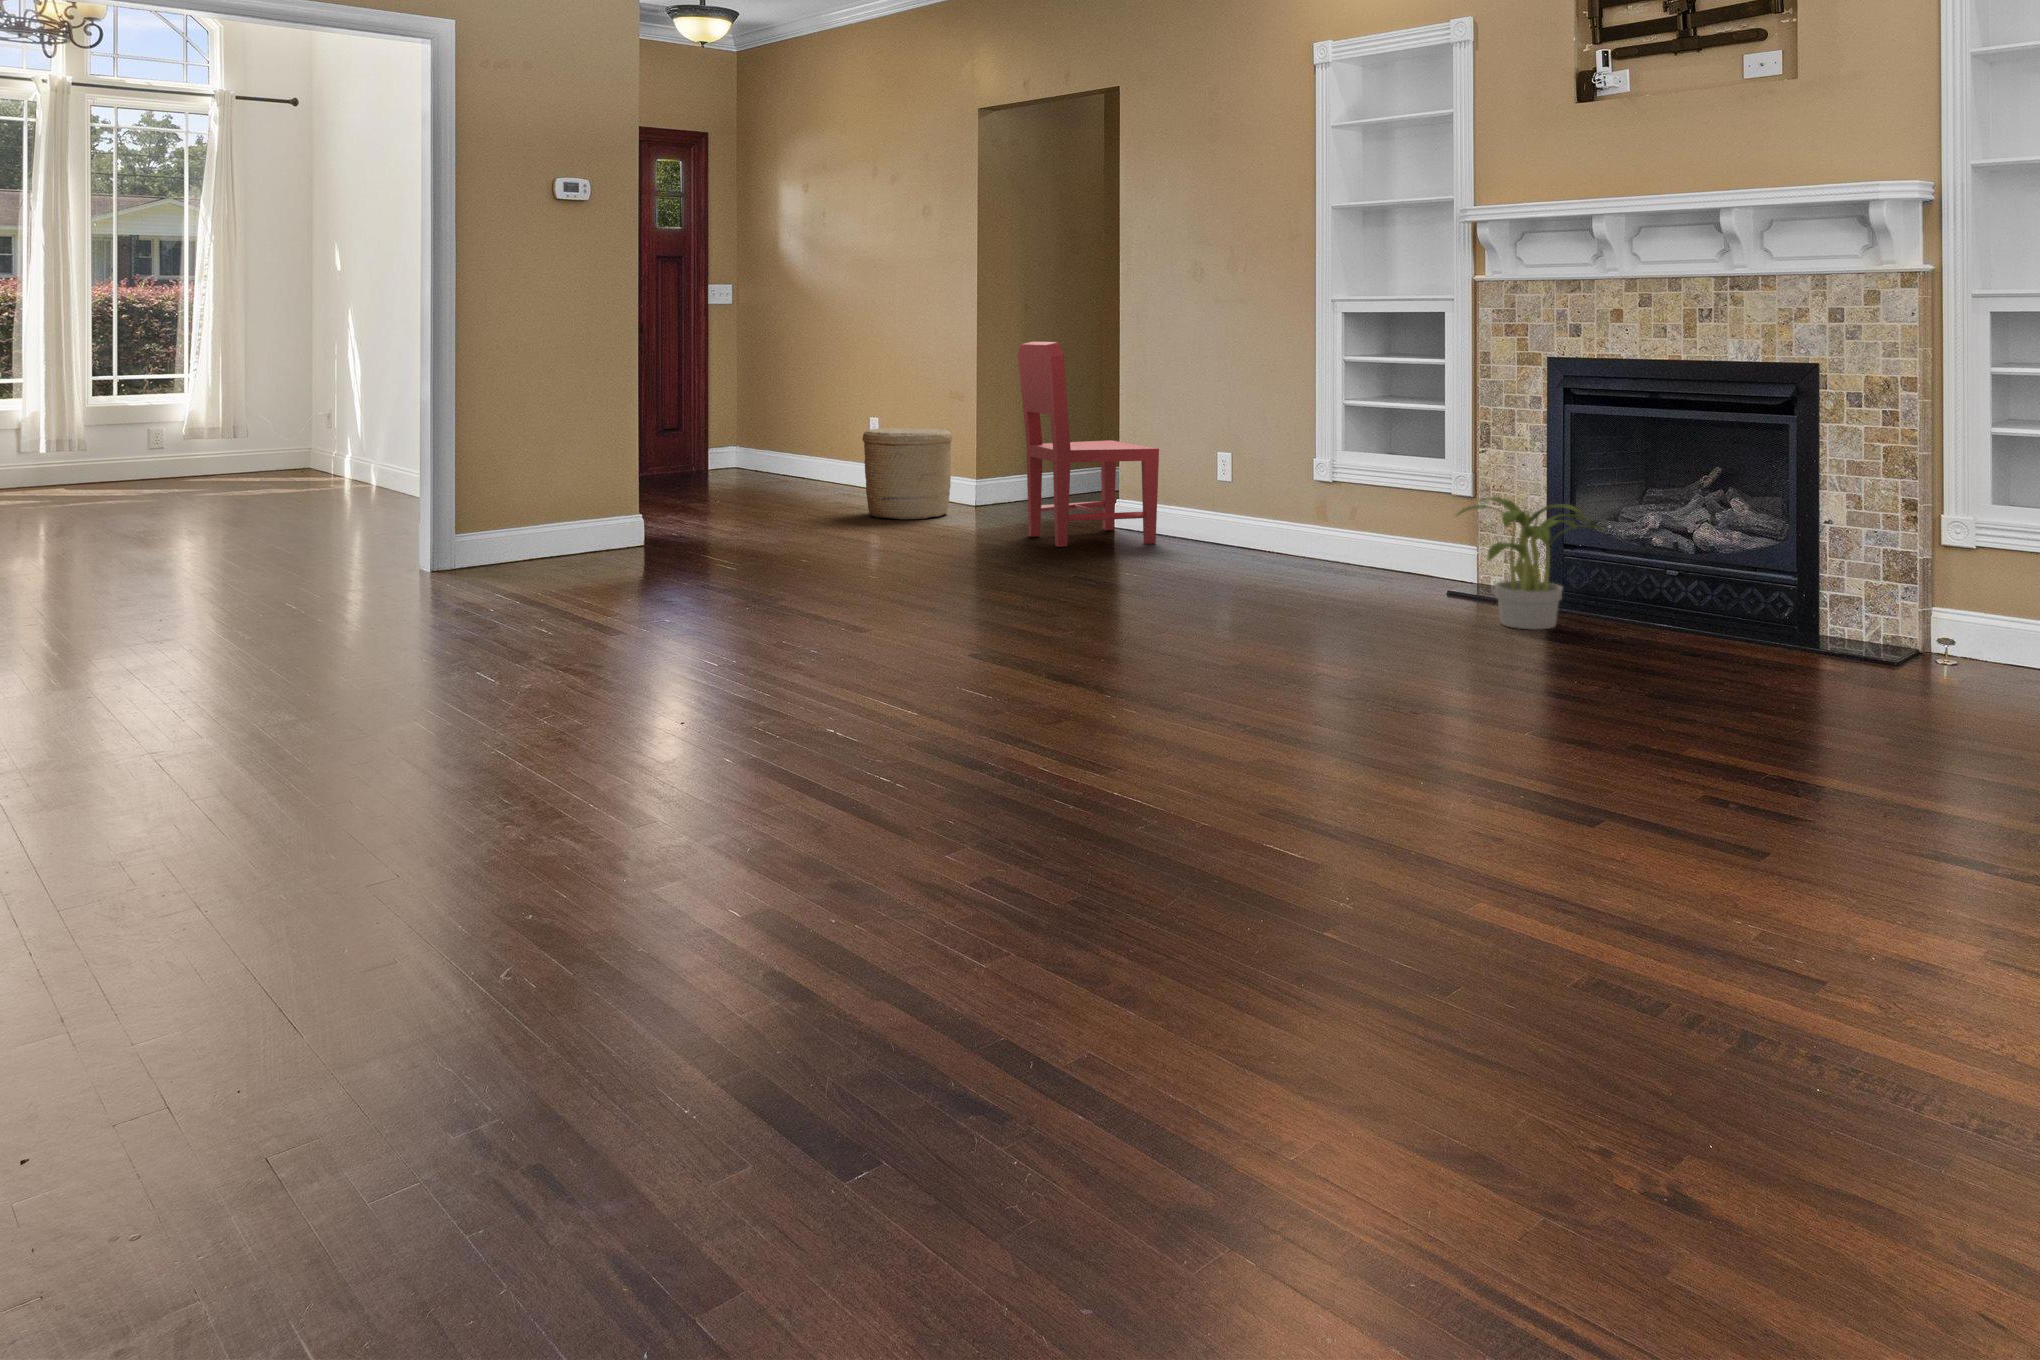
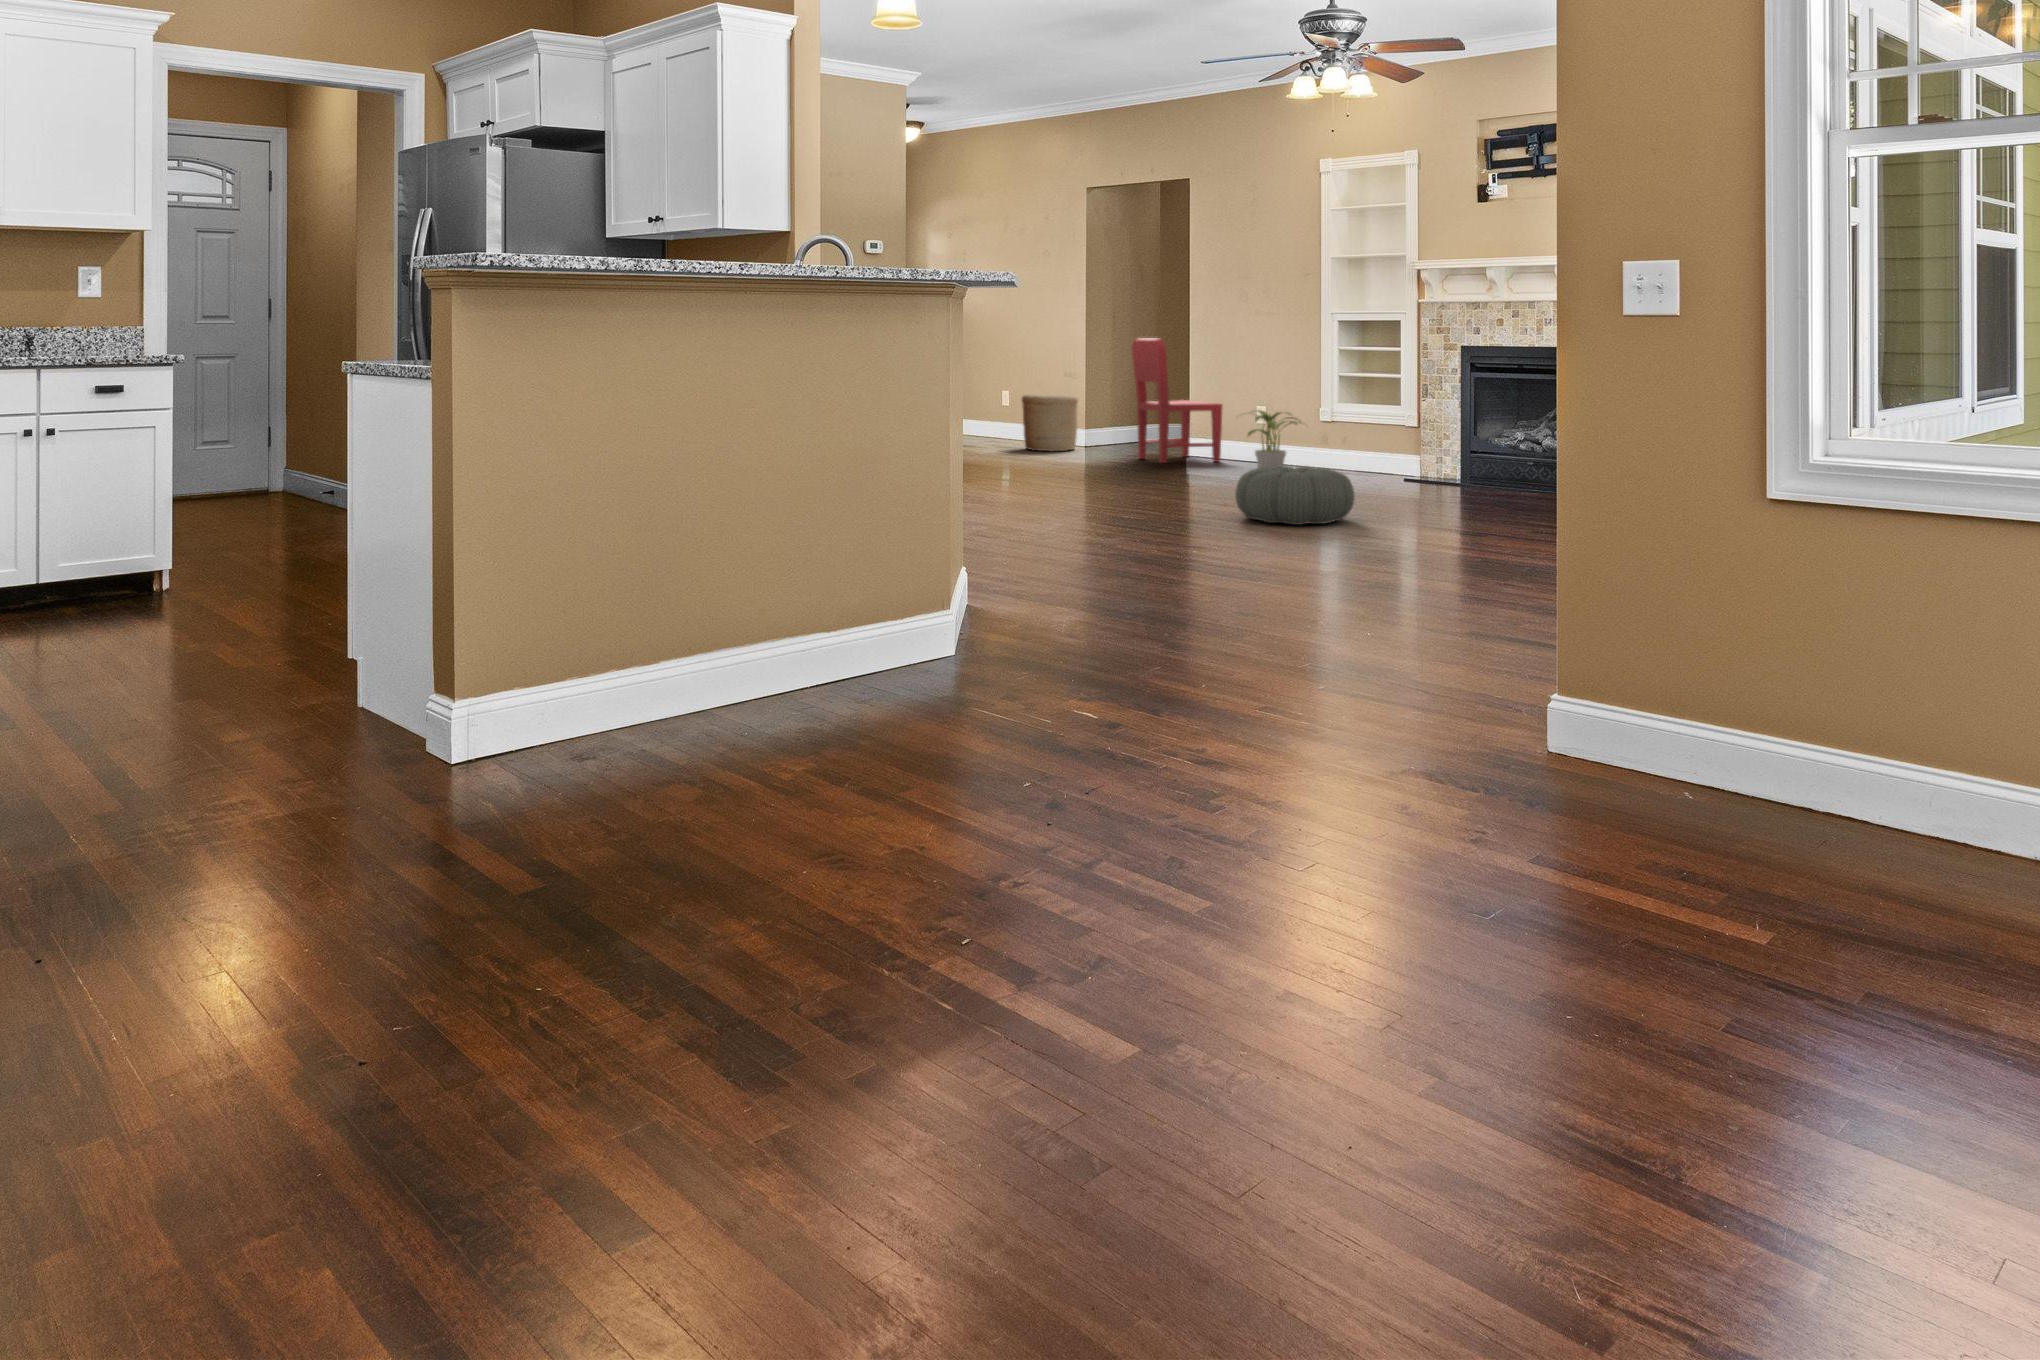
potted plant: present [1457,497,1604,629] -> present [1248,410,1300,468]
pouf: none [1080,608,1330,752] -> present [1235,466,1354,525]

